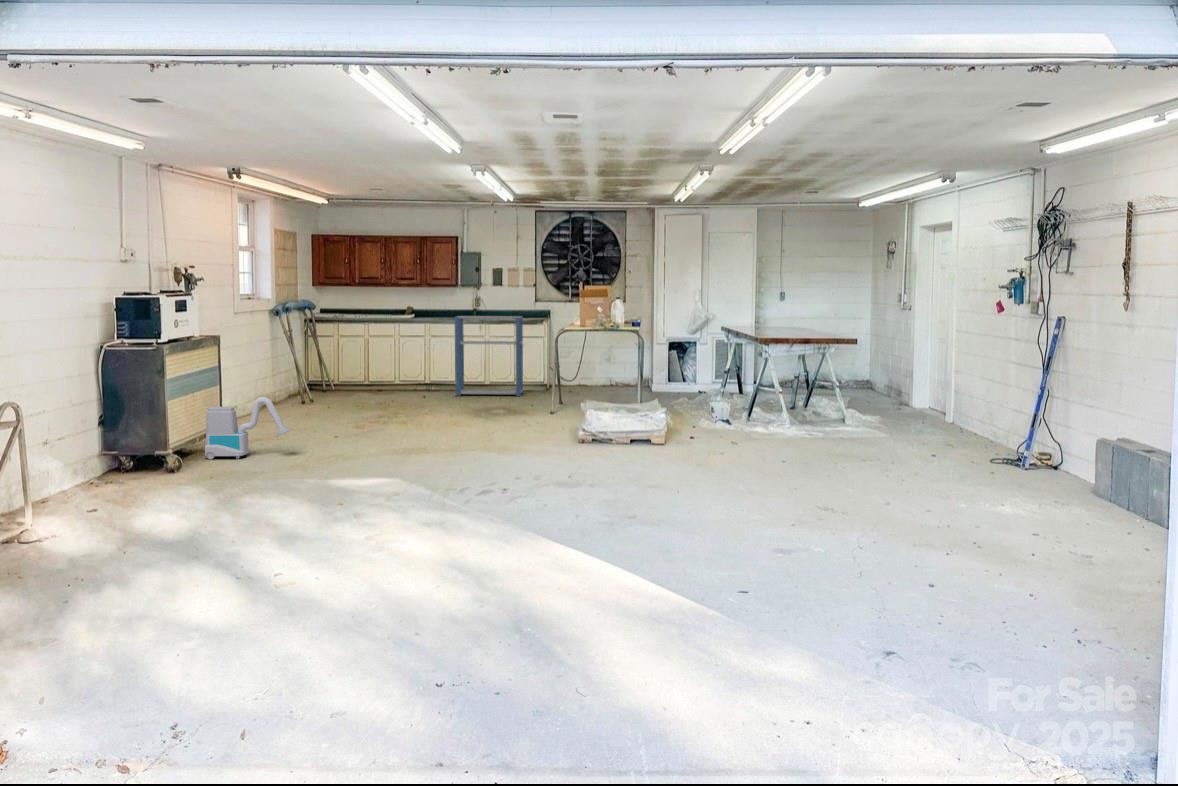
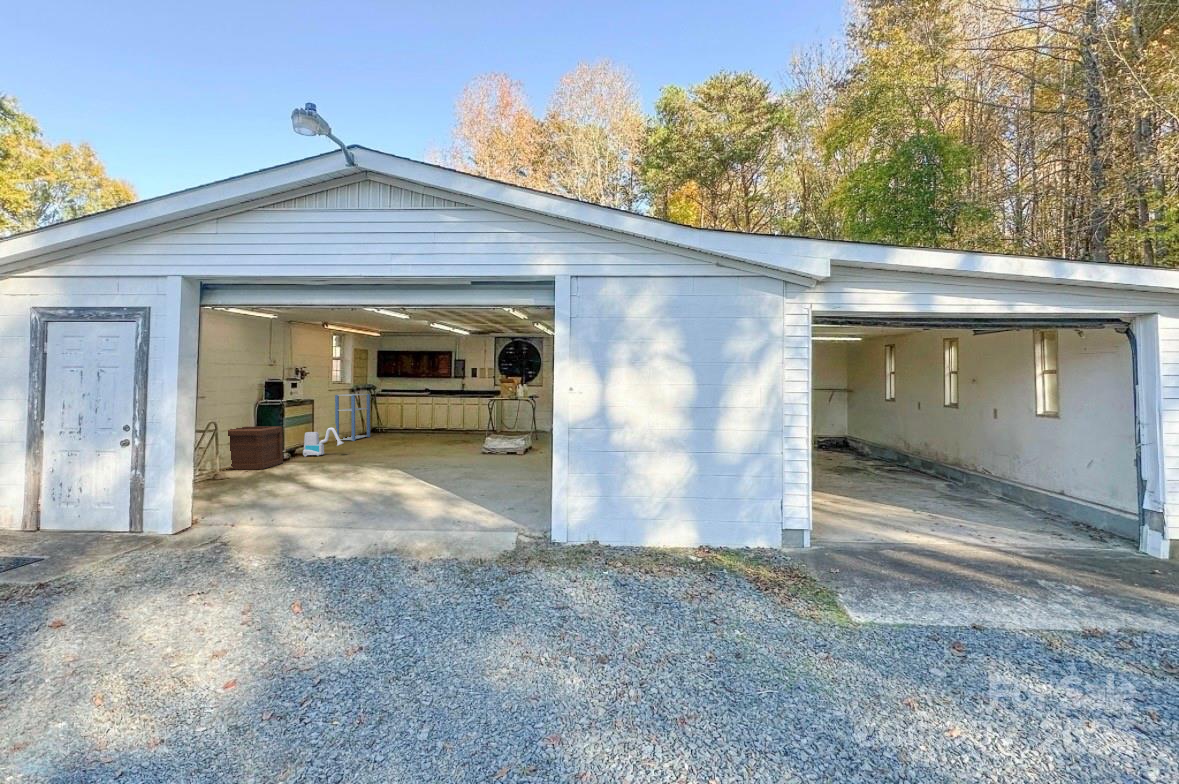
shelving unit: present [455,316,523,396] -> present [335,394,370,441]
wooden crate: none [29,400,170,503] -> present [226,426,283,470]

